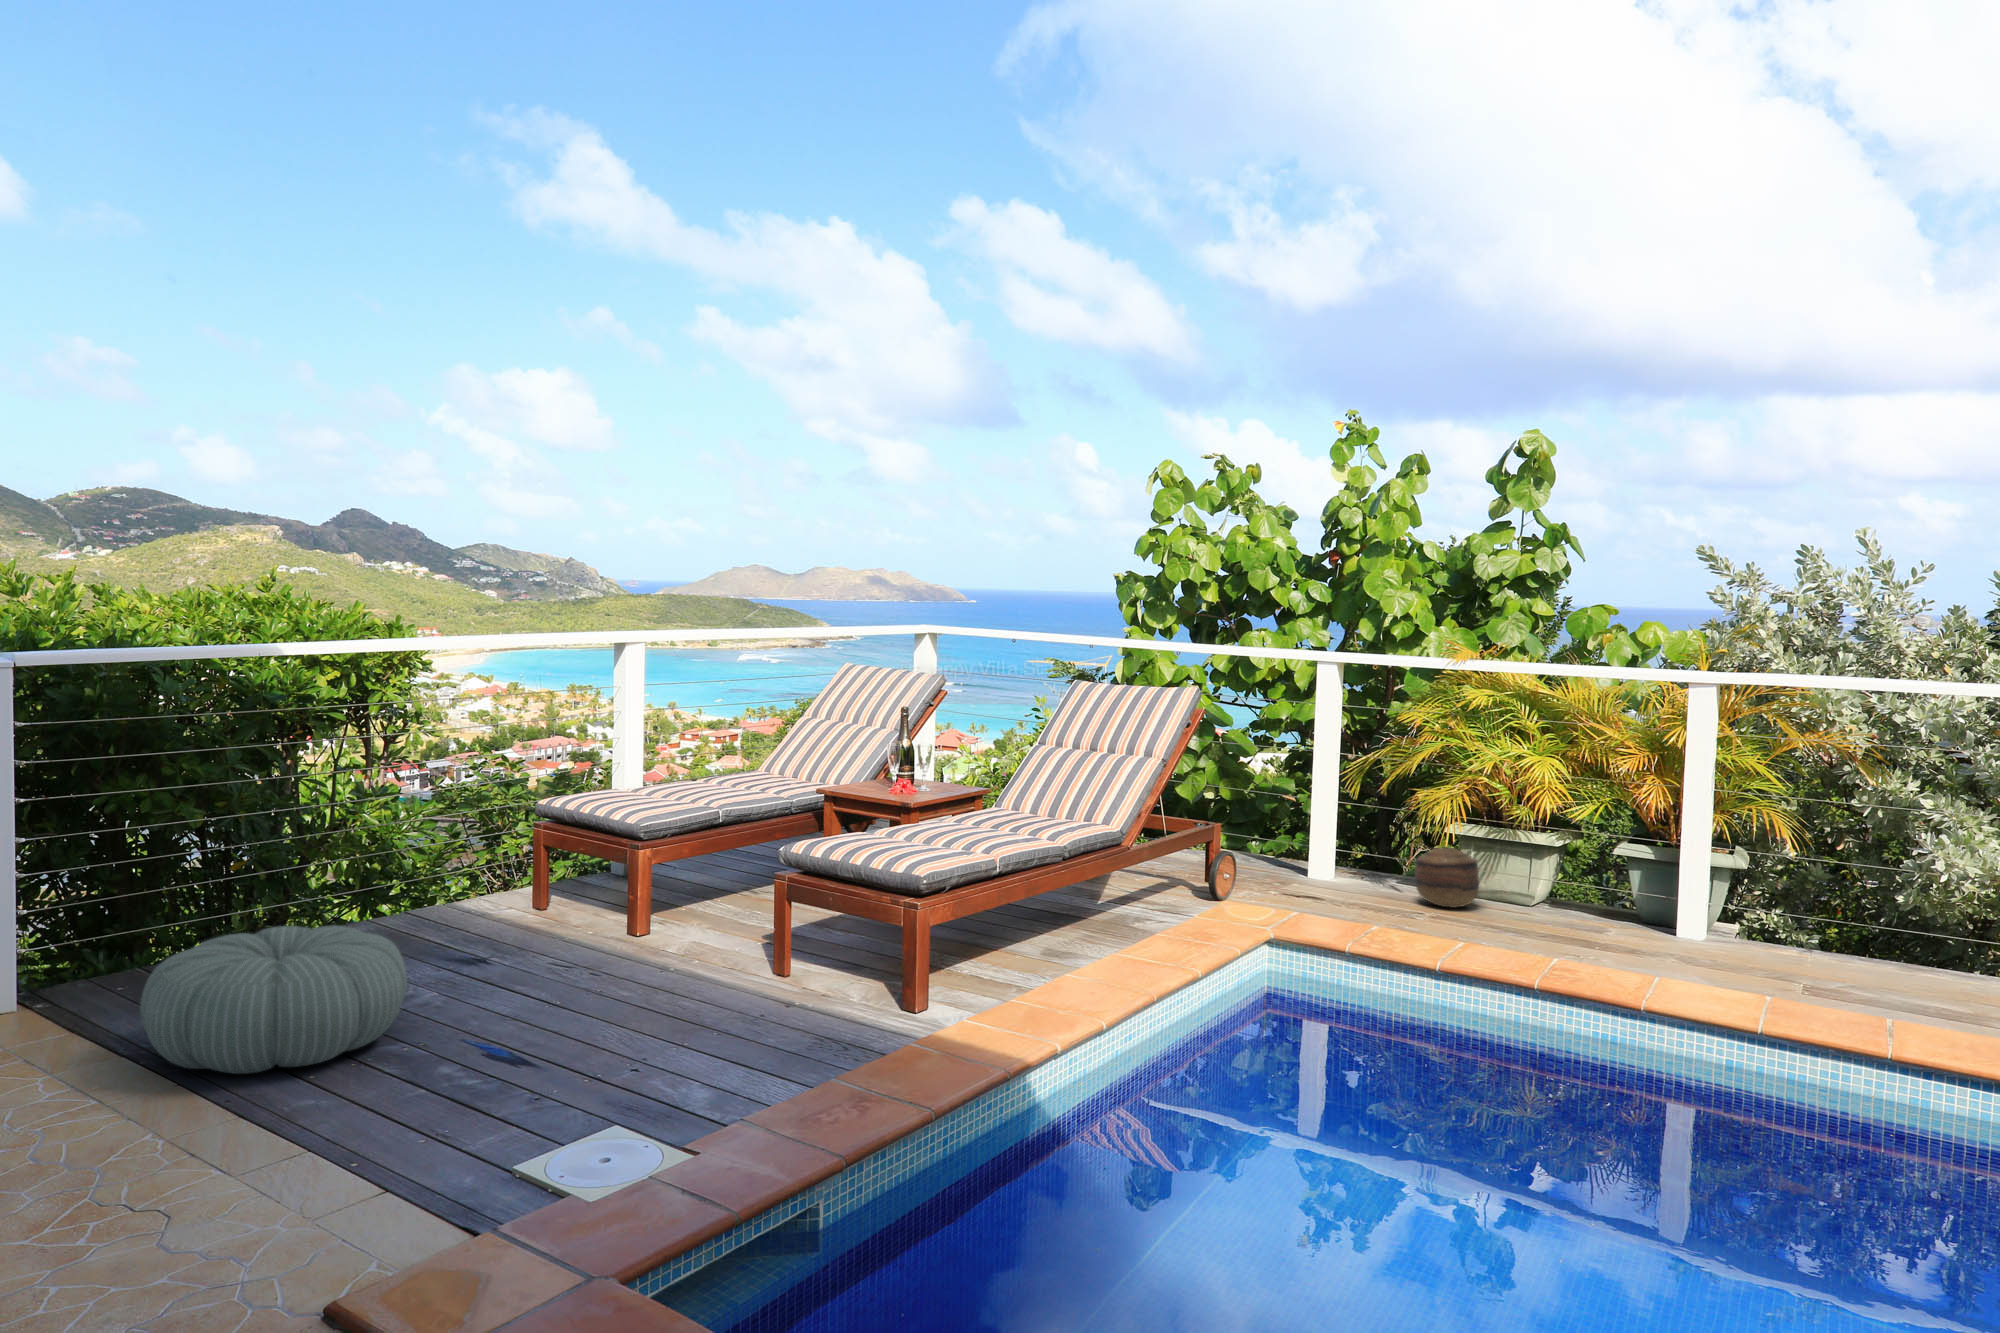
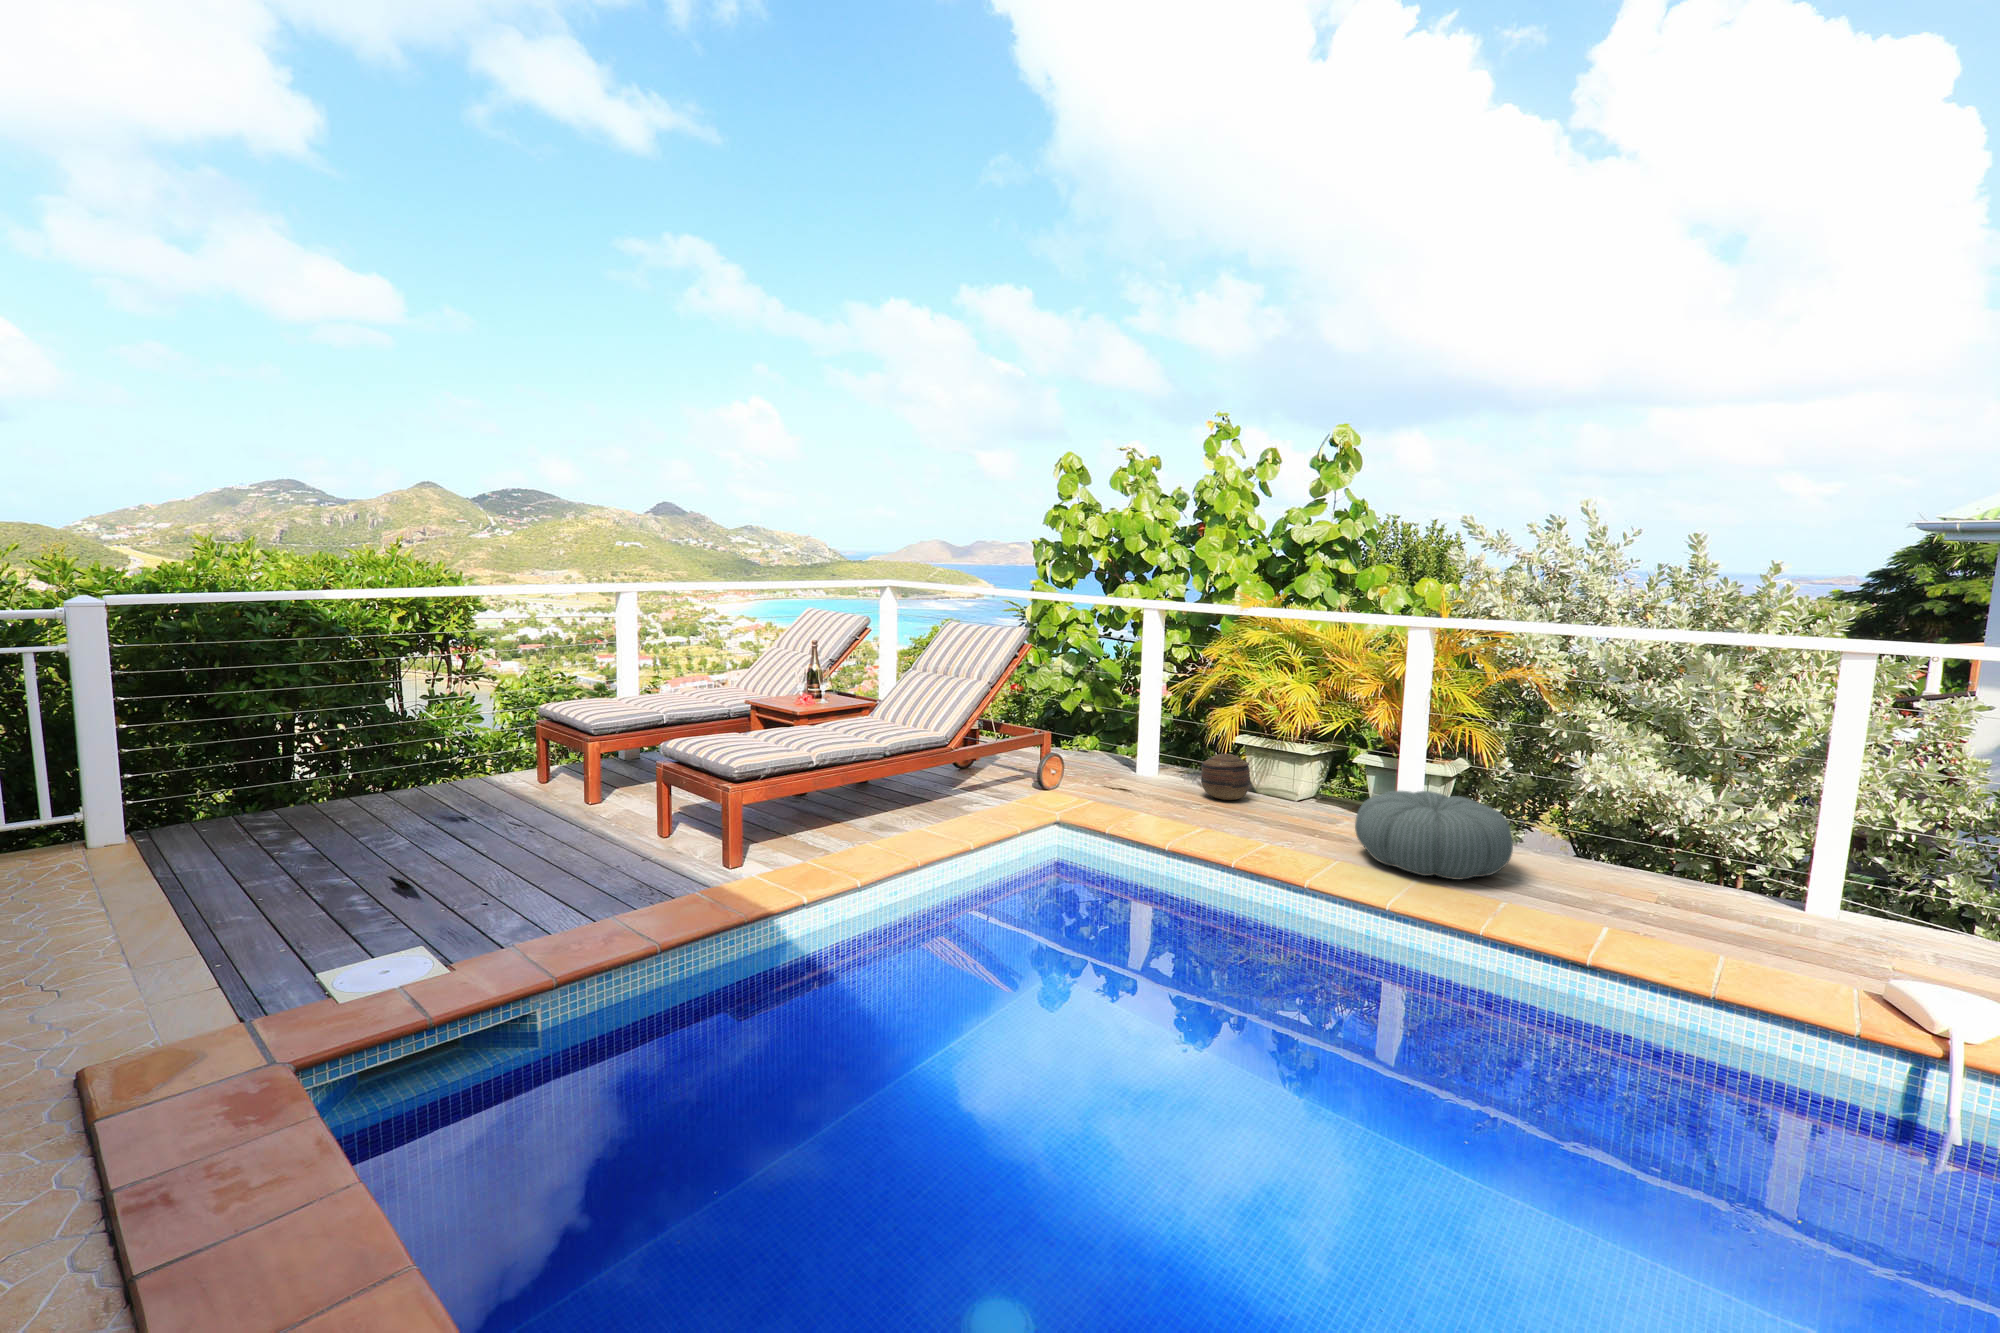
pouf: present [140,925,407,1074] -> present [1355,791,1513,880]

